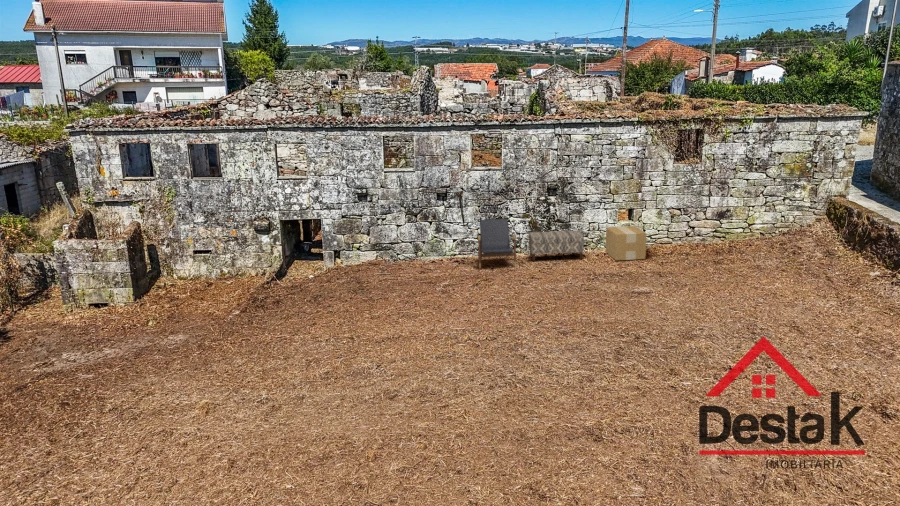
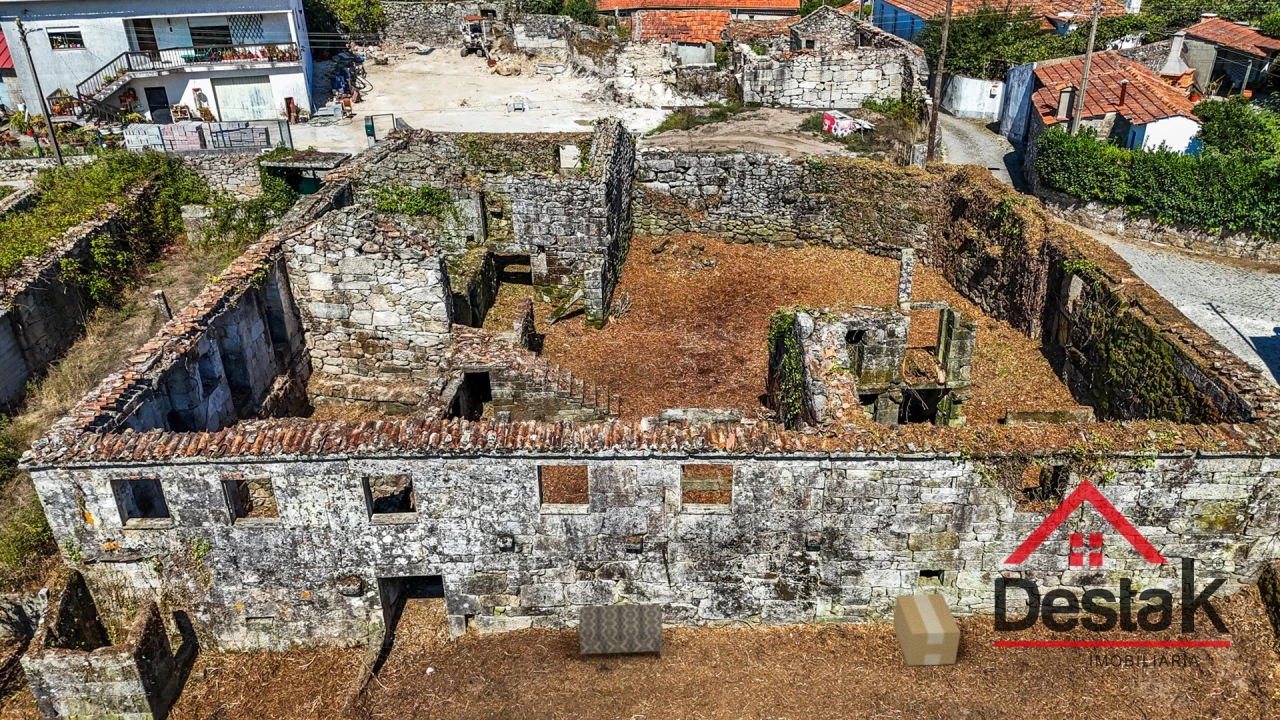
lounge chair: present [478,219,516,268] -> none [690,582,751,671]
bench: present [529,230,584,261] -> present [579,604,663,661]

